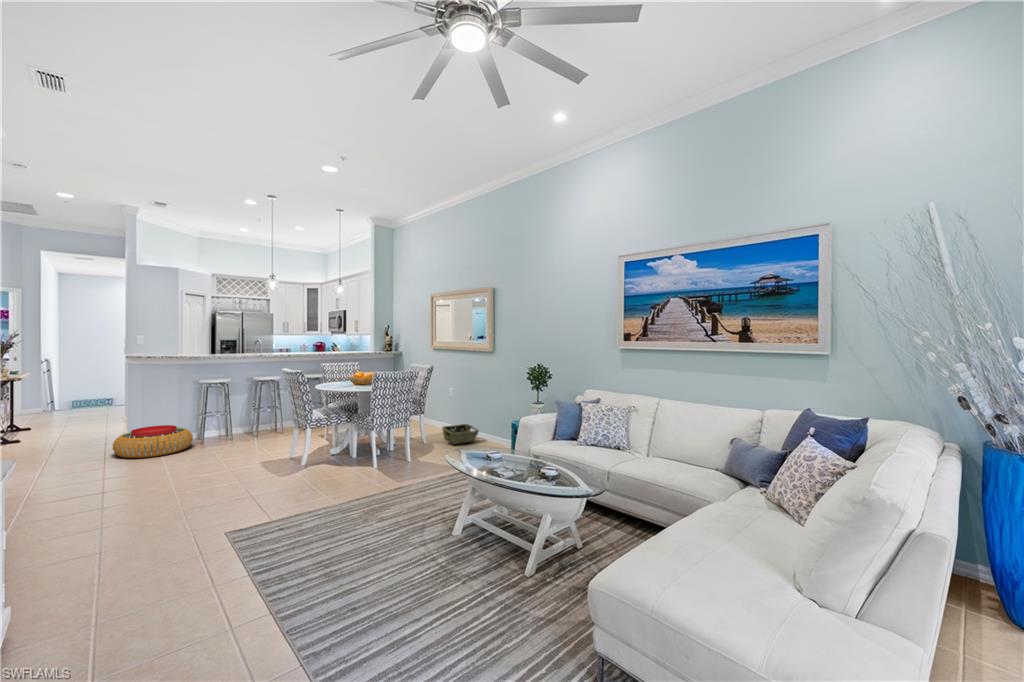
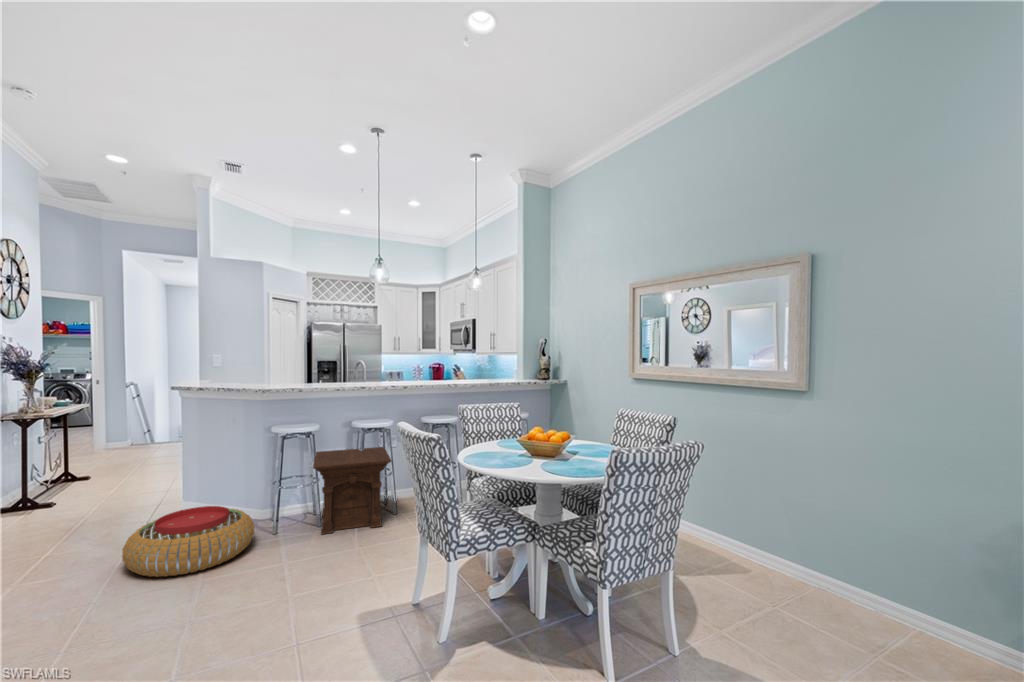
side table: none [229,393,280,441] -> present [313,447,391,534]
woven basket: present [442,424,479,444] -> none [696,531,775,584]

